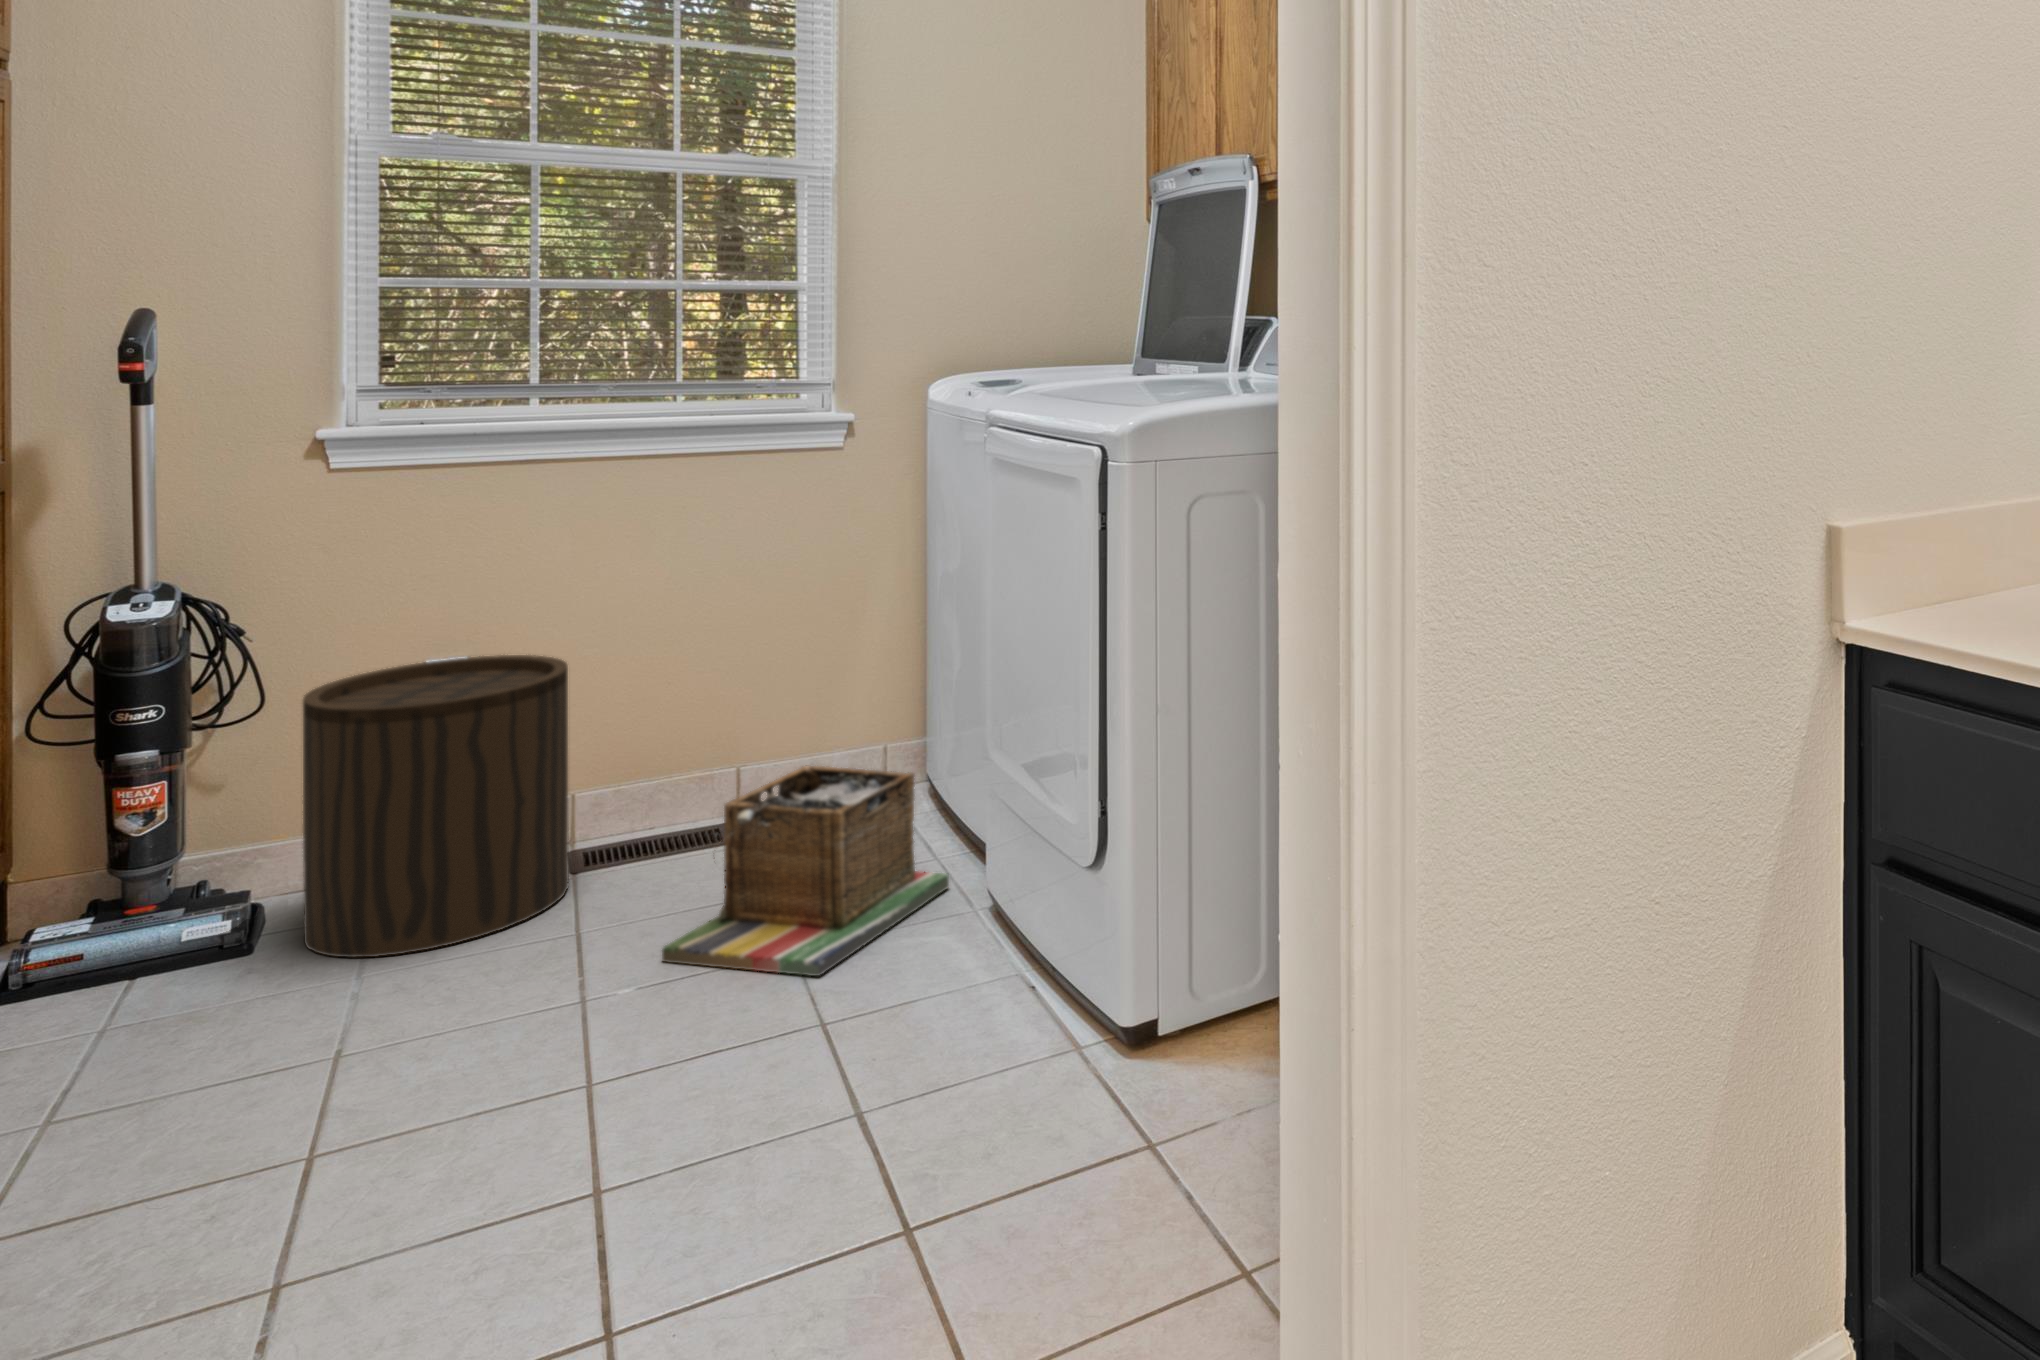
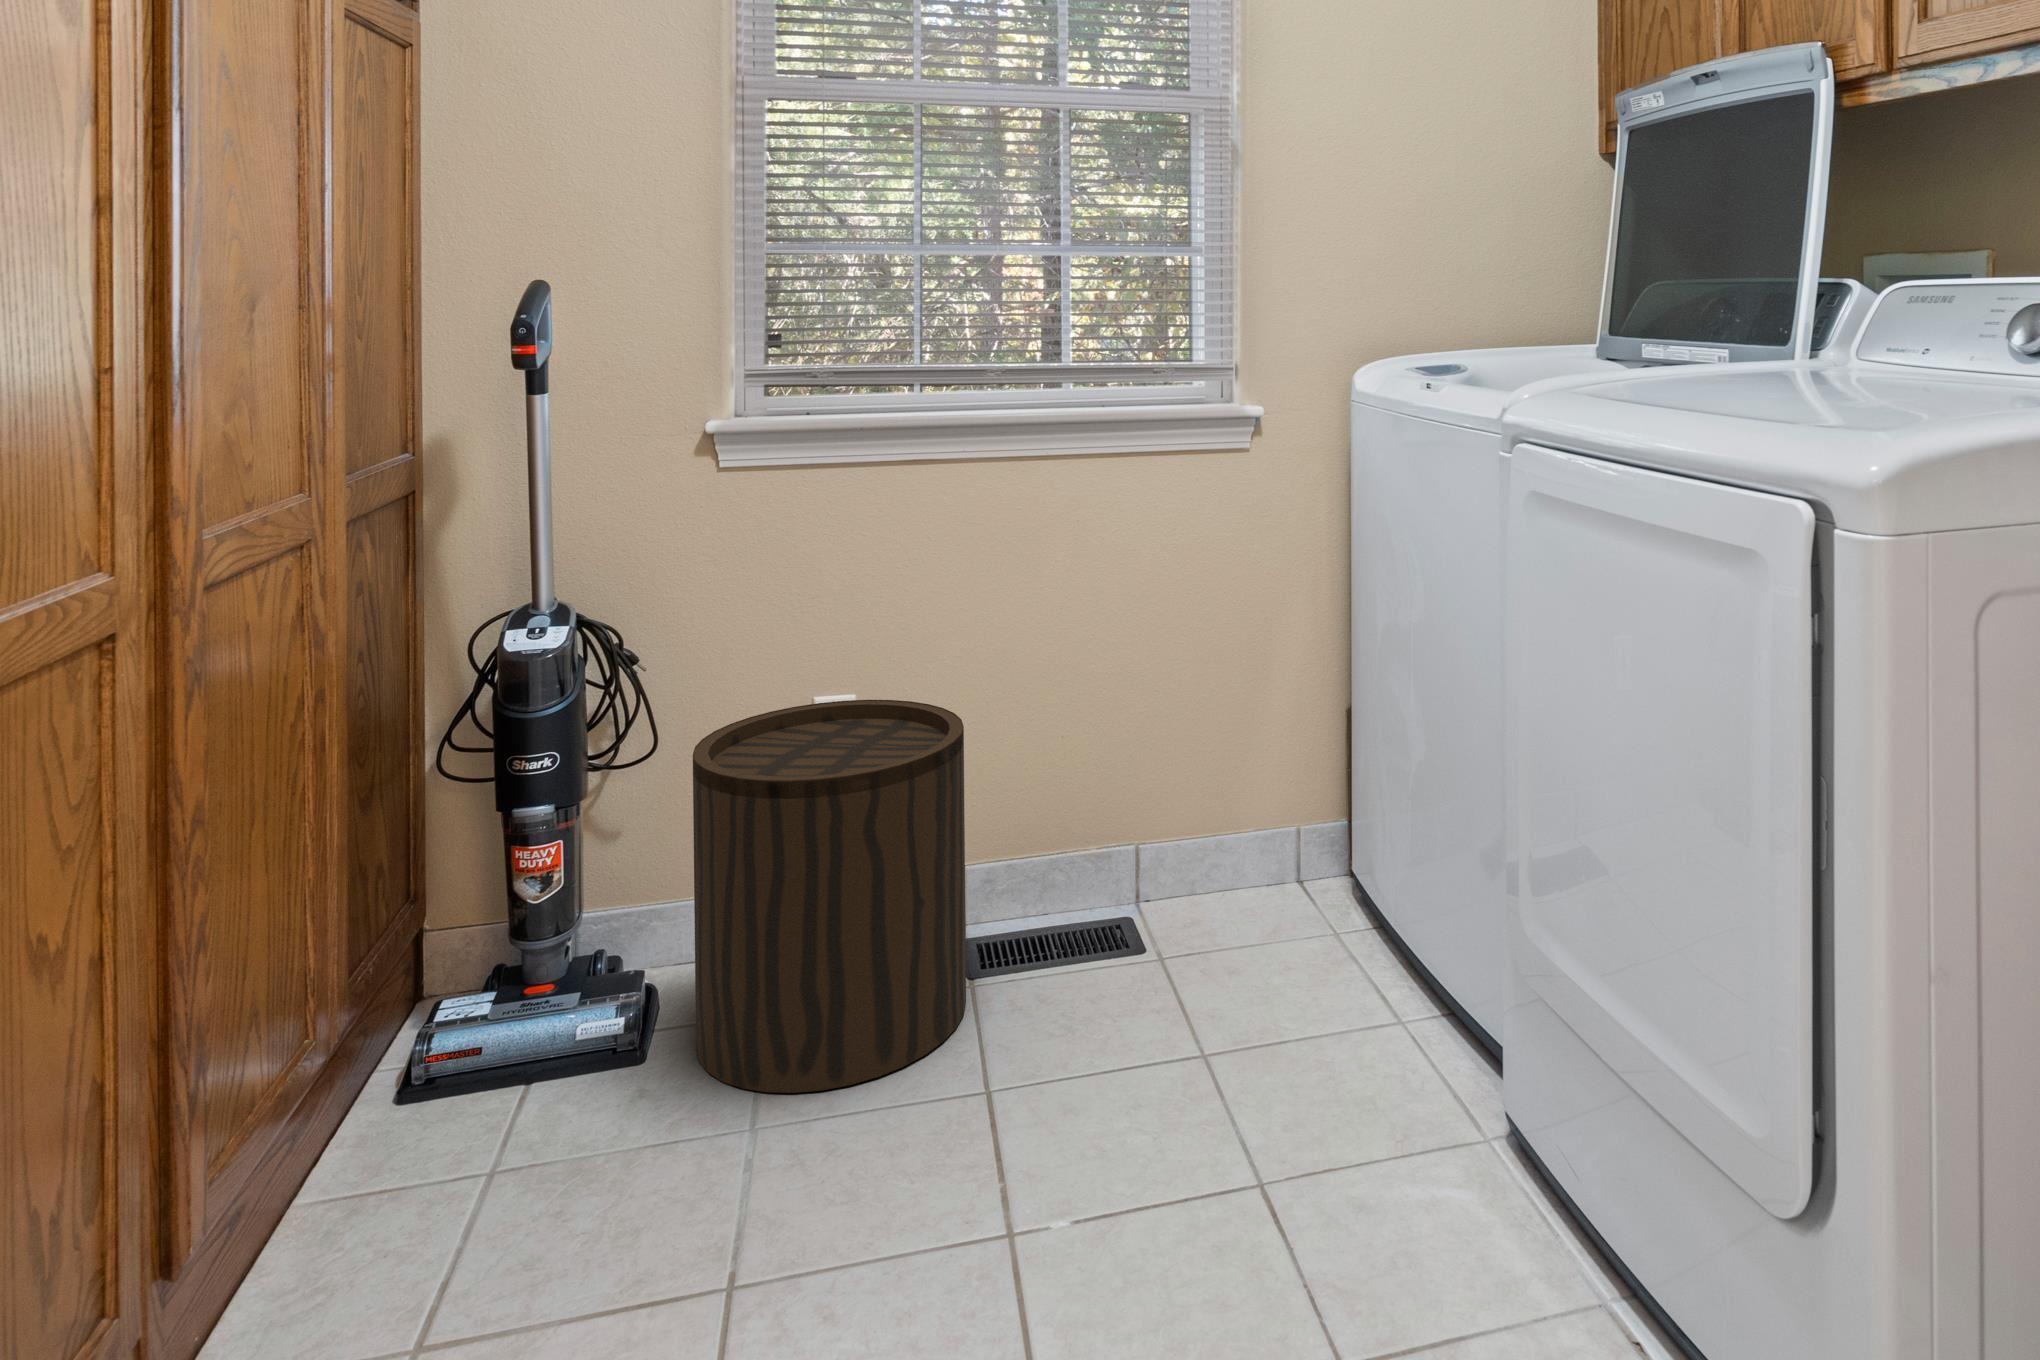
laundry basket: present [662,766,949,976] -> none [1095,885,1432,1247]

